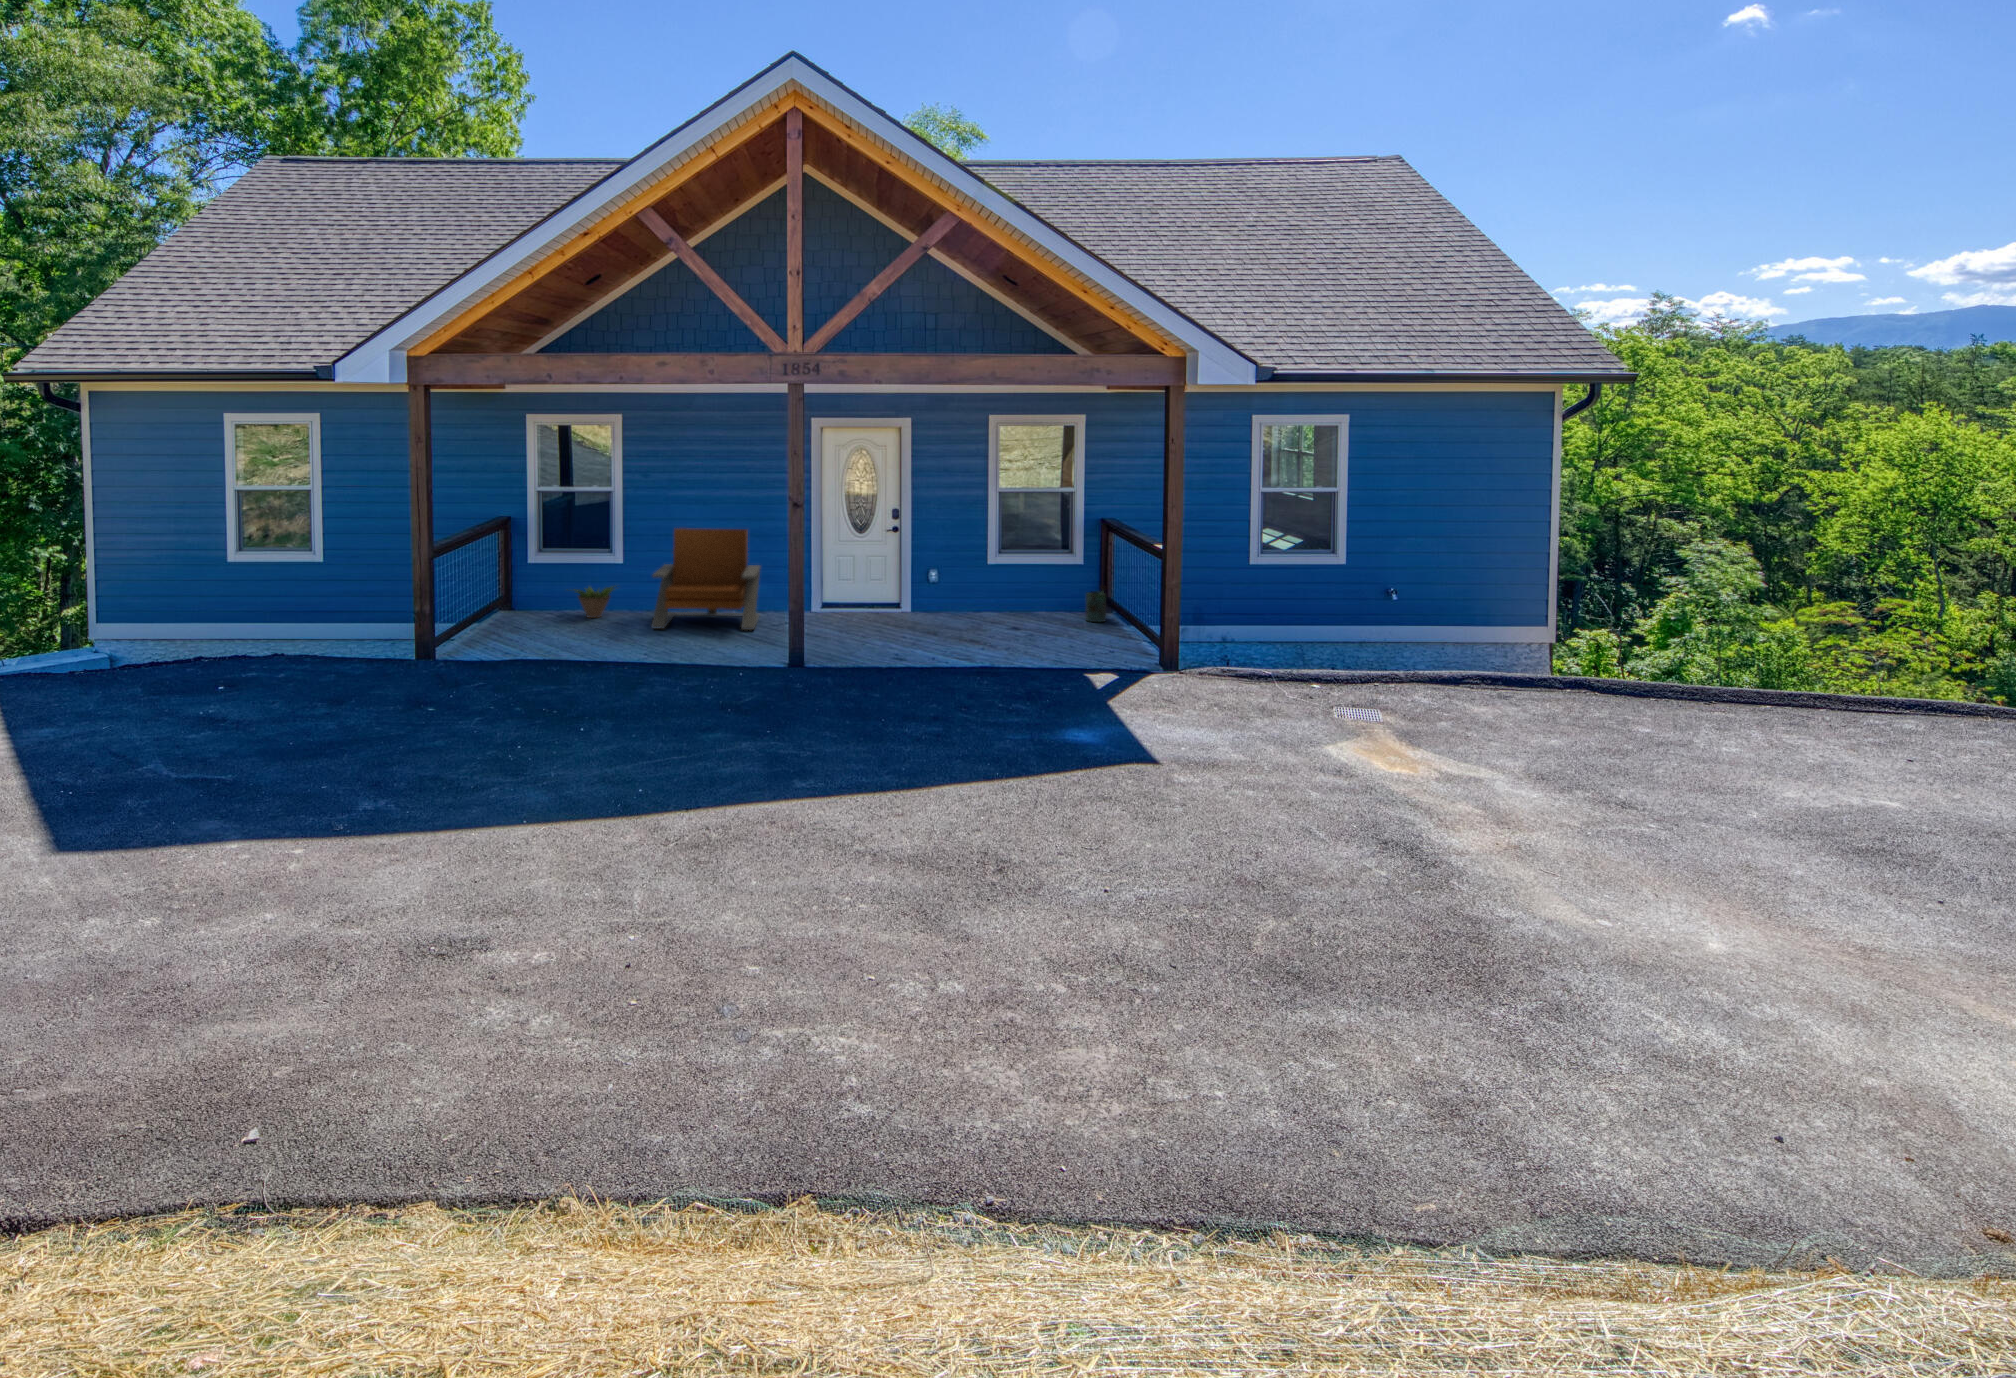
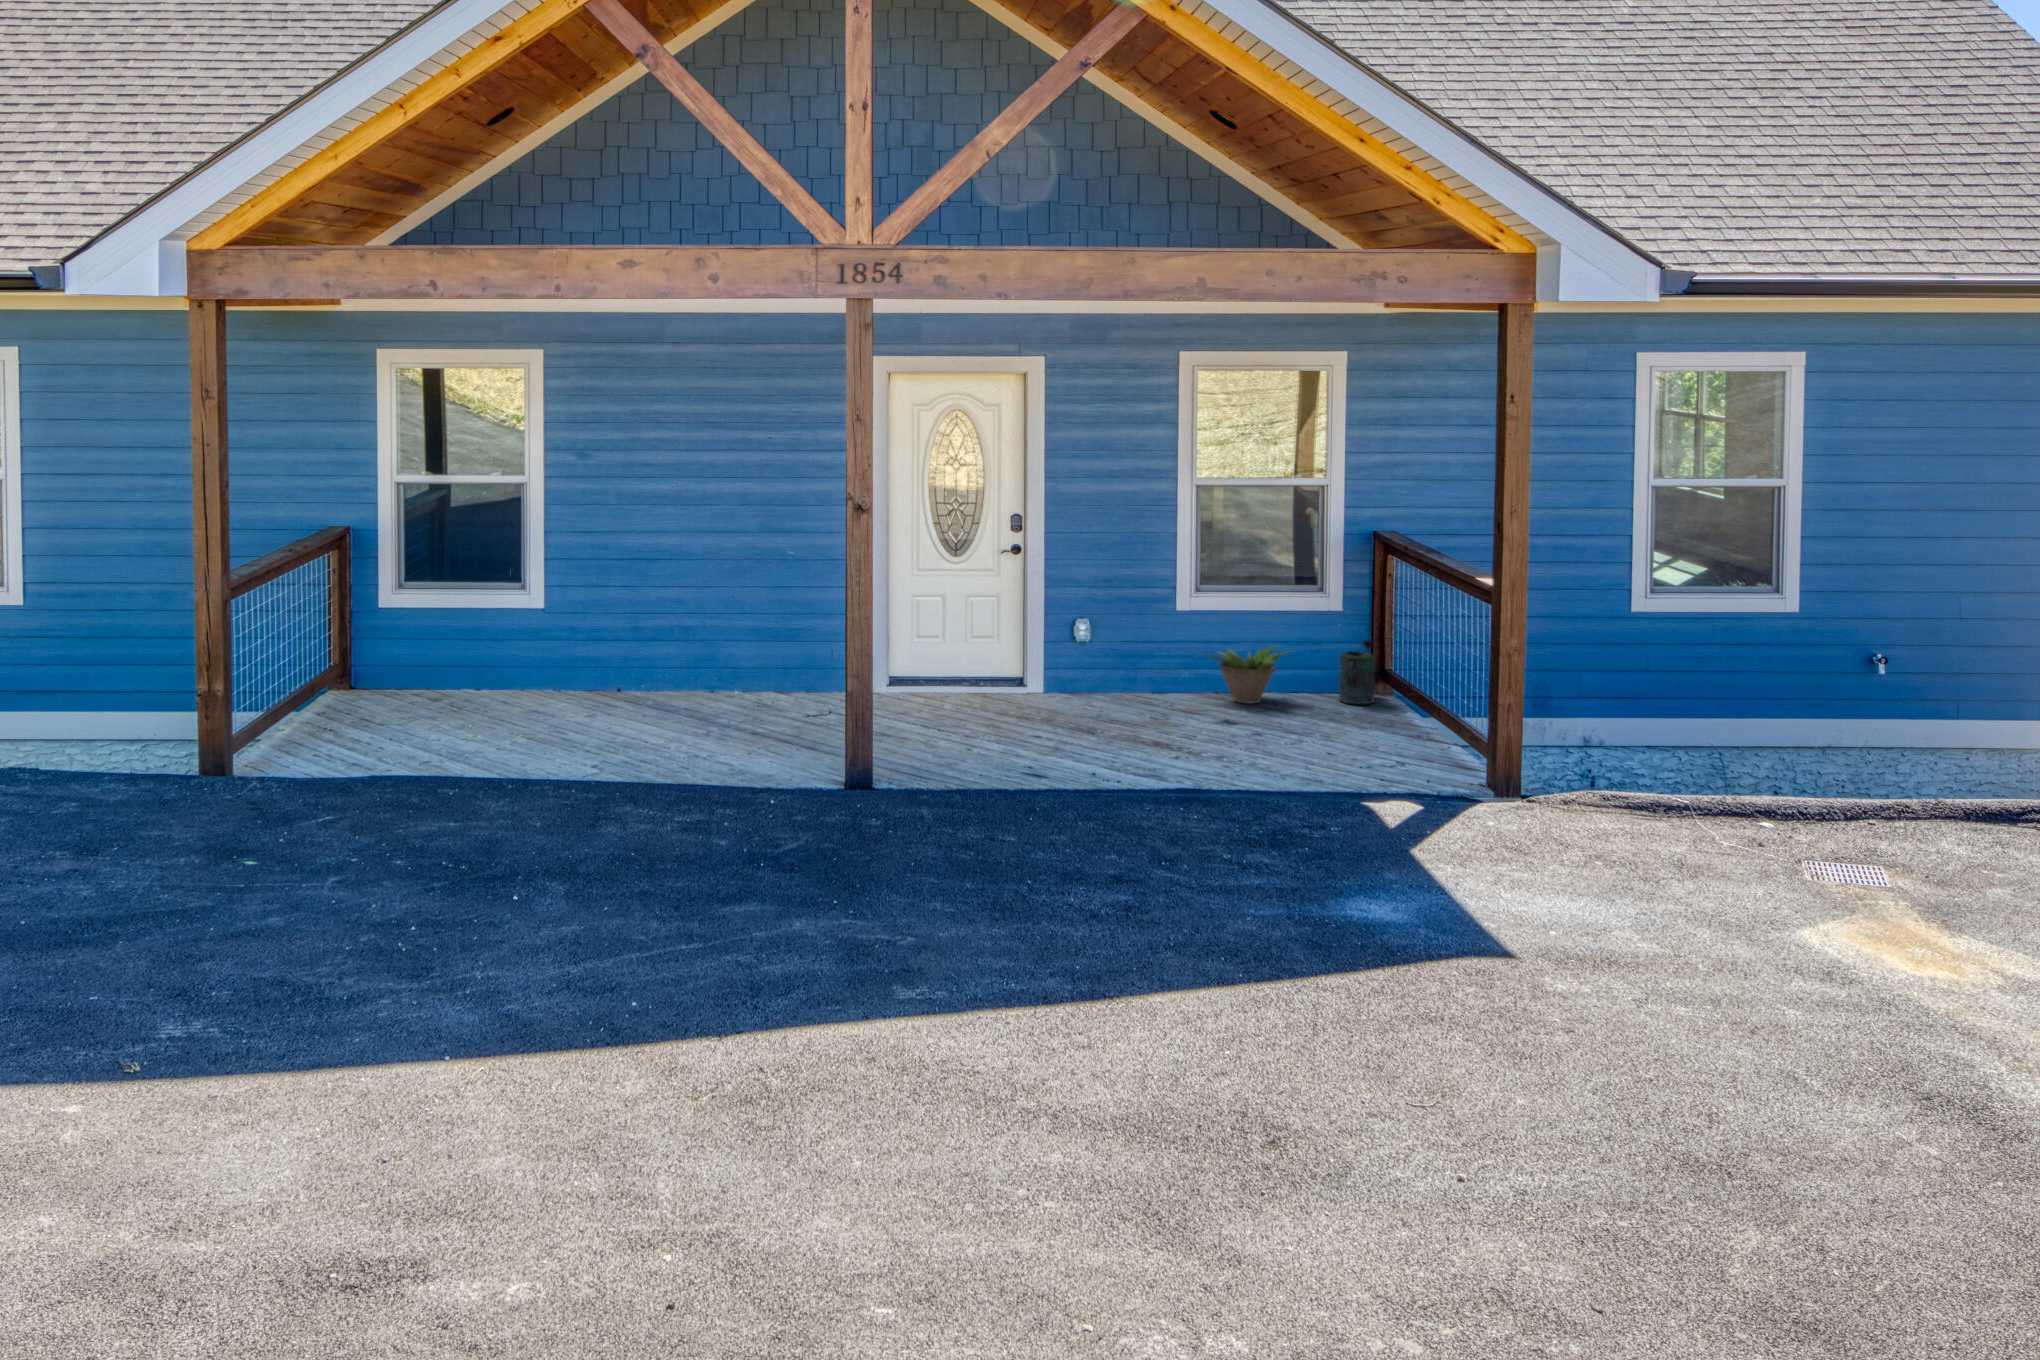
lounge chair: present [652,528,760,630] -> none [598,551,783,728]
decorative plant: present [574,586,614,618] -> present [1209,647,1289,703]

